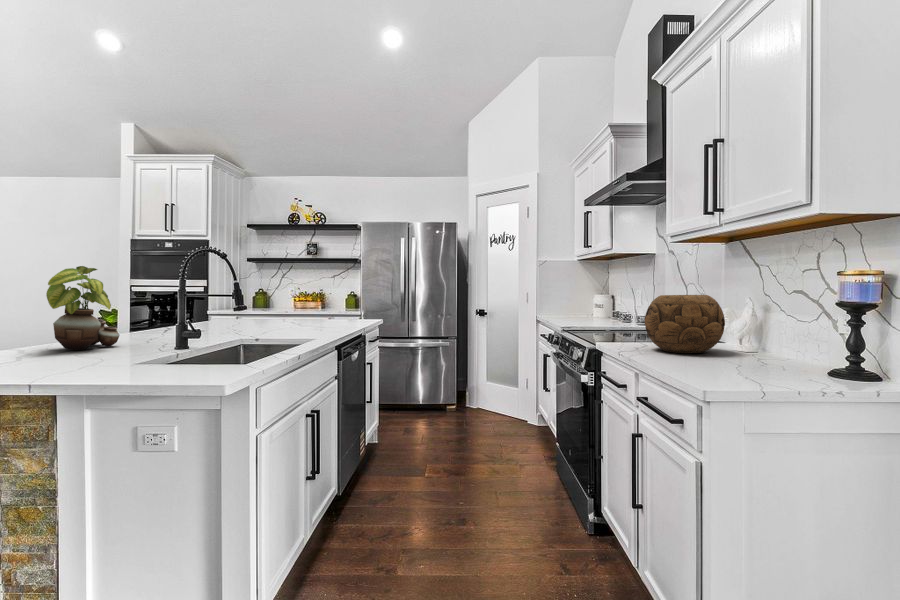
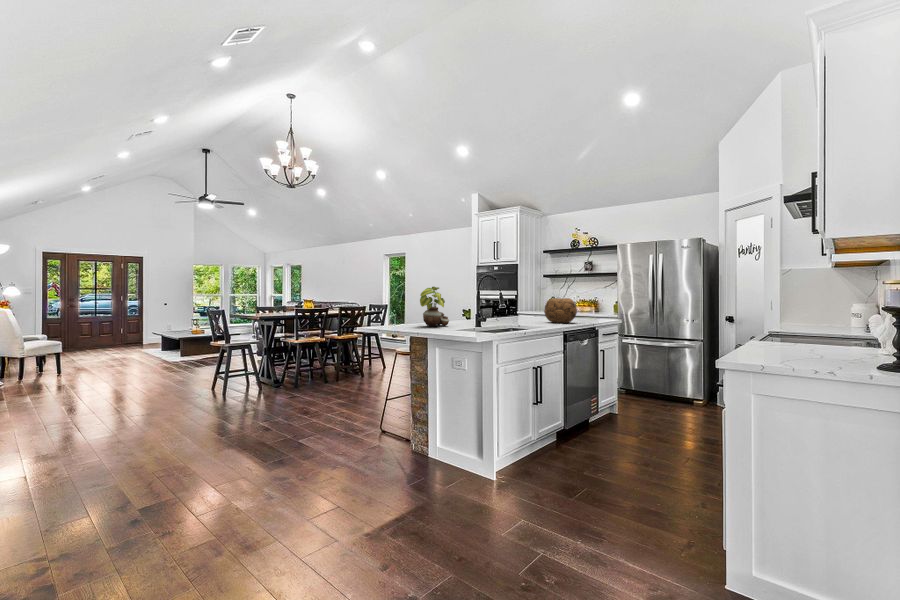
decorative bowl: present [645,295,725,353] -> present [544,298,577,323]

